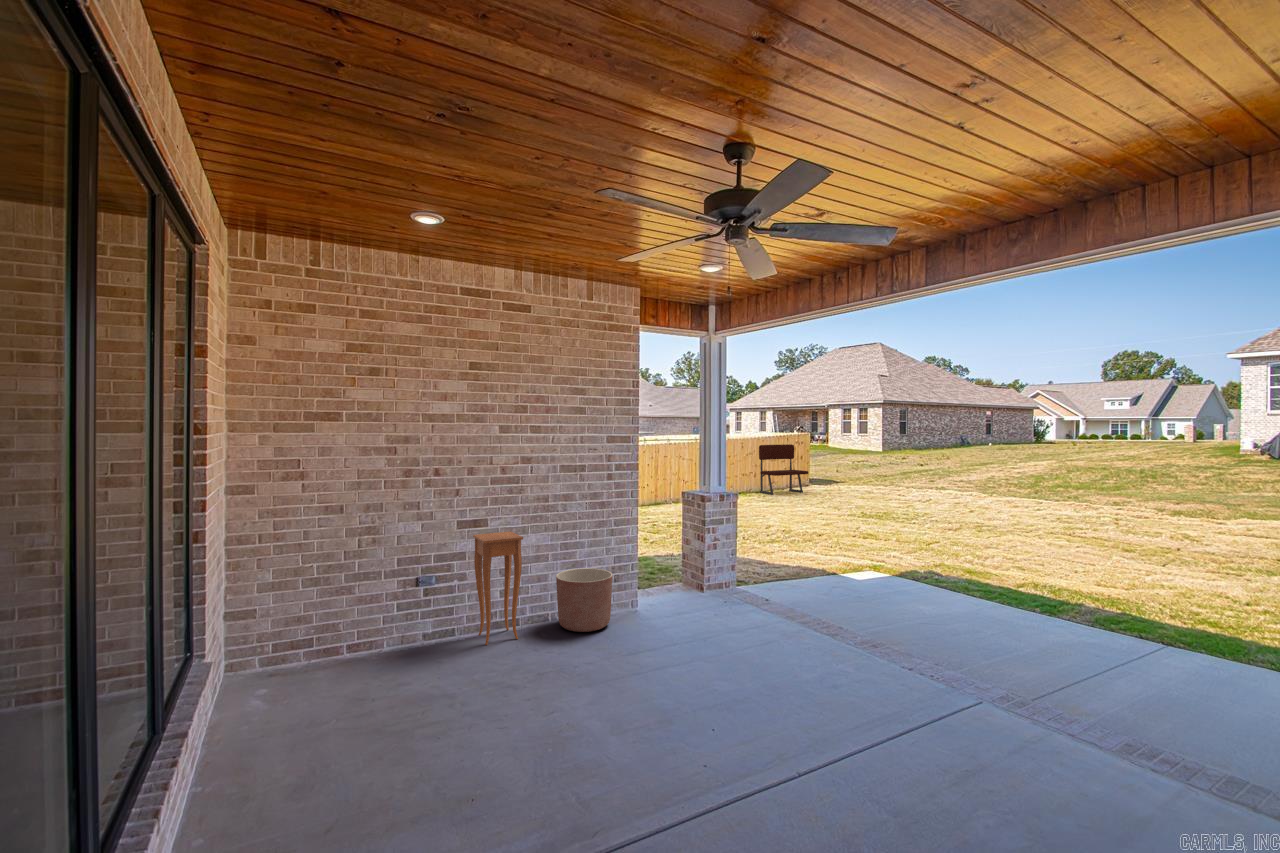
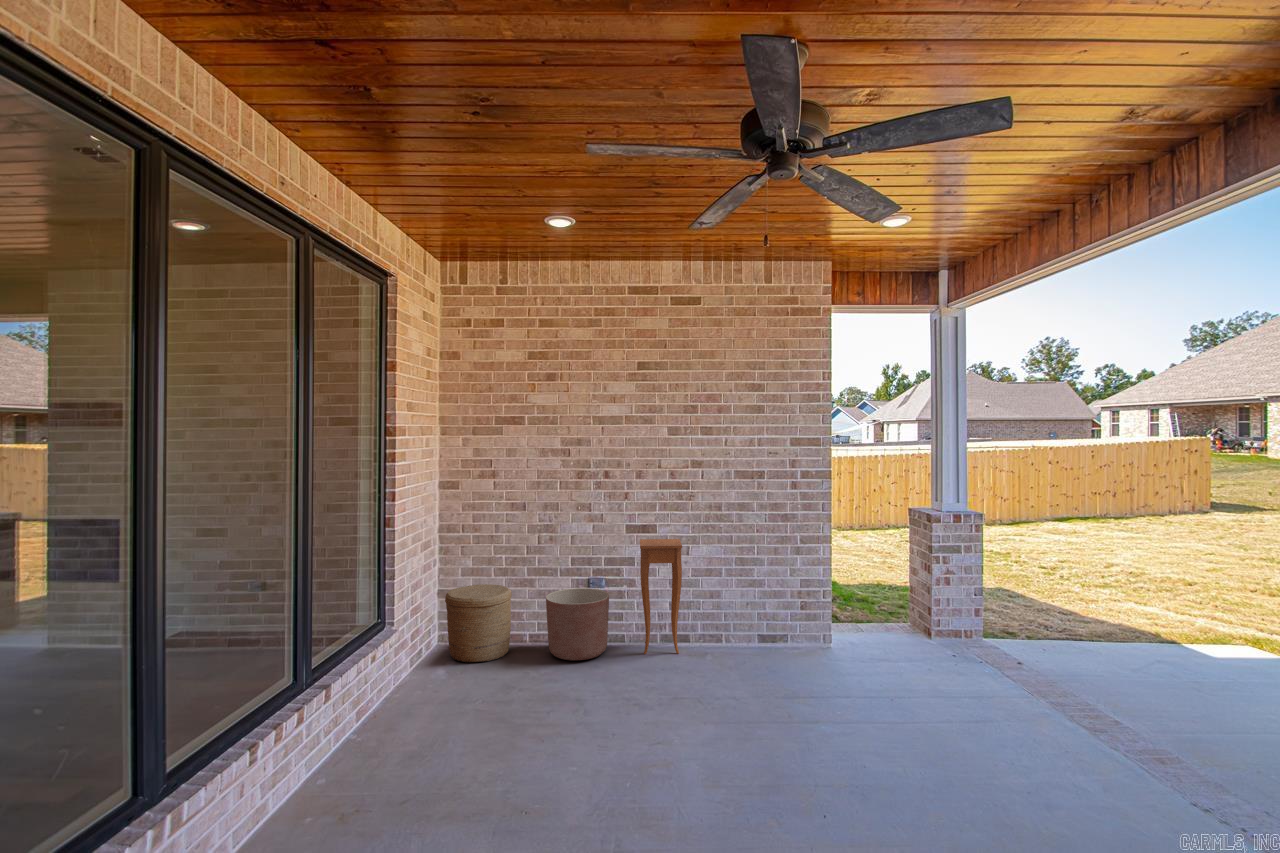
bench: present [759,444,808,495] -> none [1117,453,1207,522]
planter: present [556,568,612,632] -> present [546,588,609,660]
woven basket: none [256,599,339,690] -> present [445,584,512,662]

